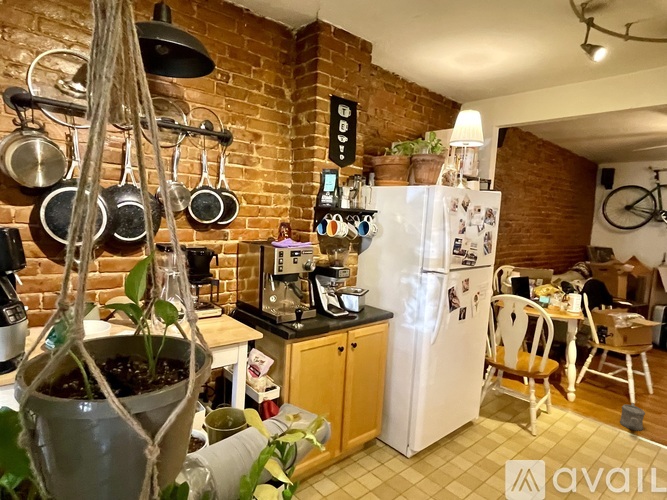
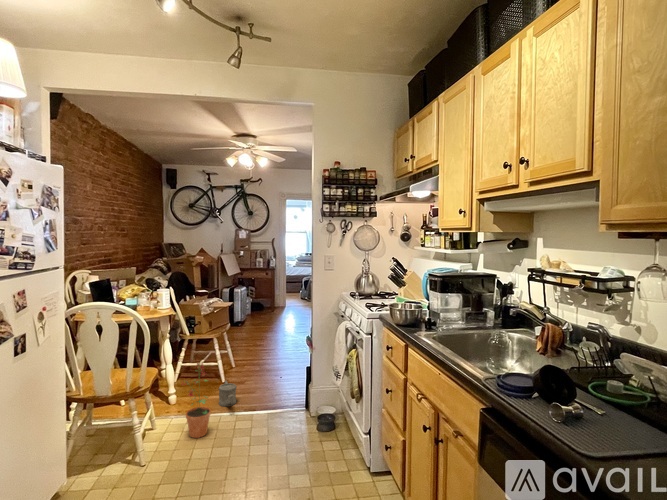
potted plant: none [578,370,608,442] -> present [182,362,211,438]

